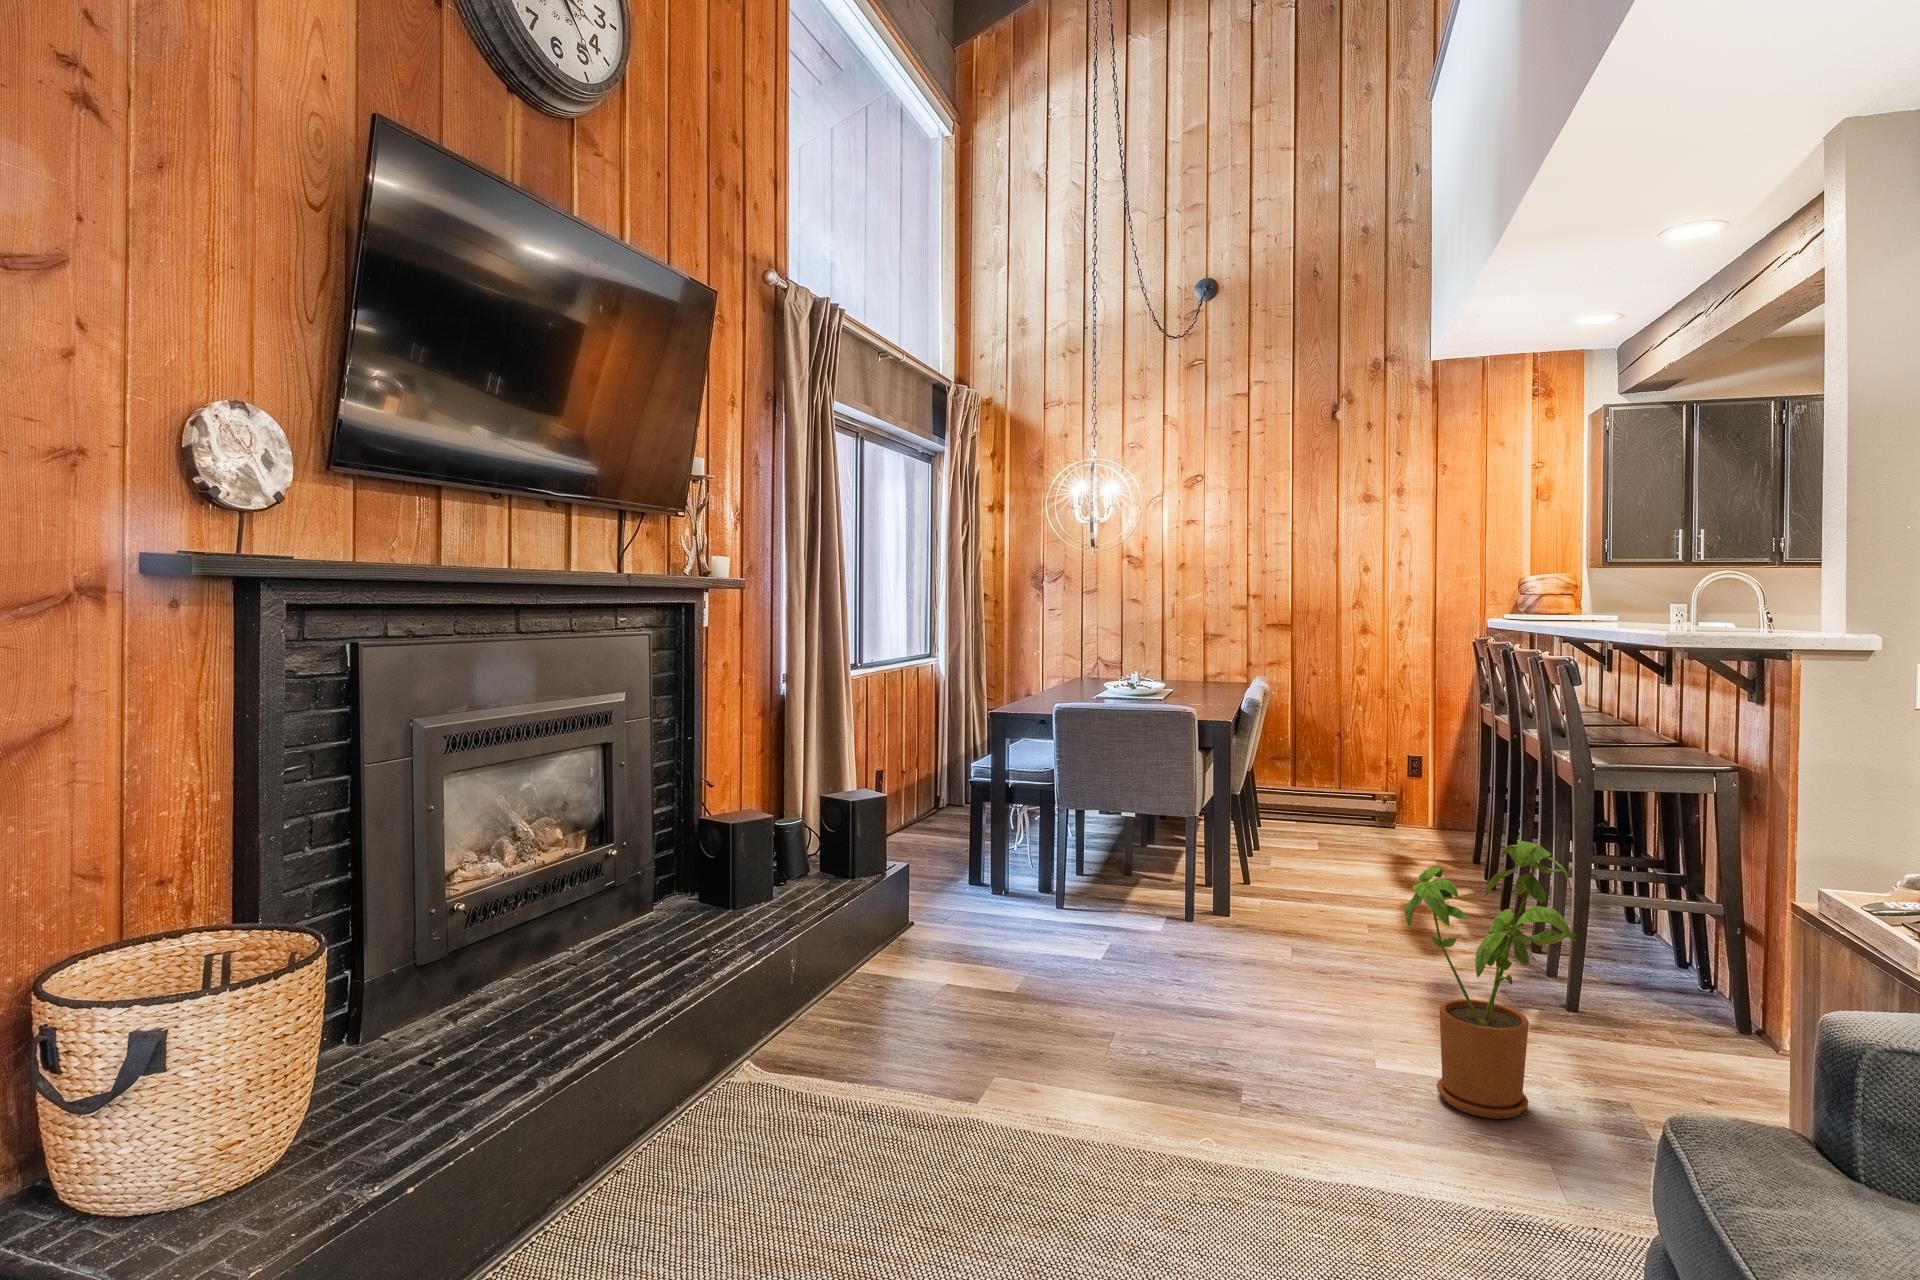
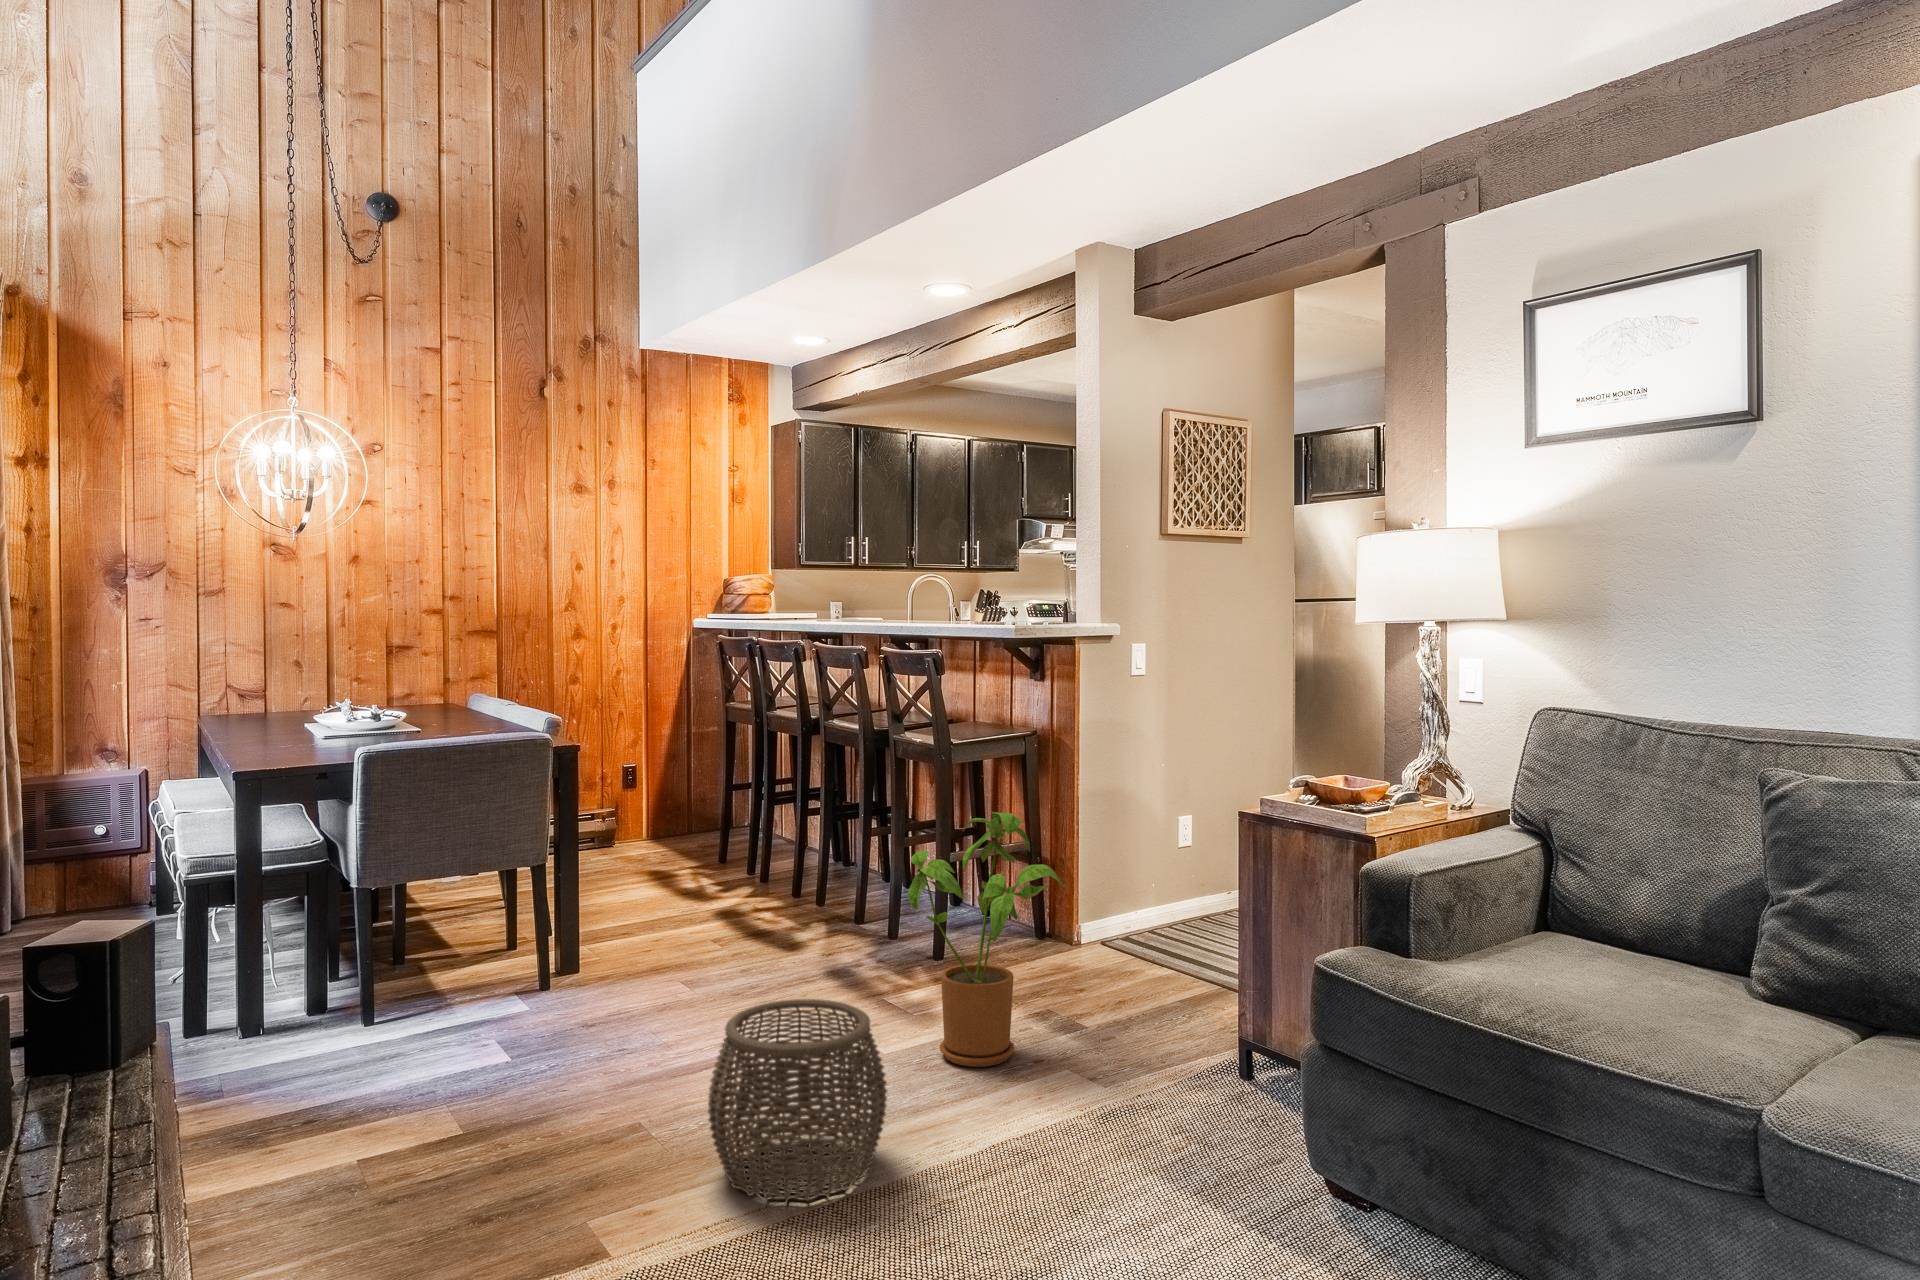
woven basket: none [1100,966,1265,1154] -> present [708,999,887,1202]

